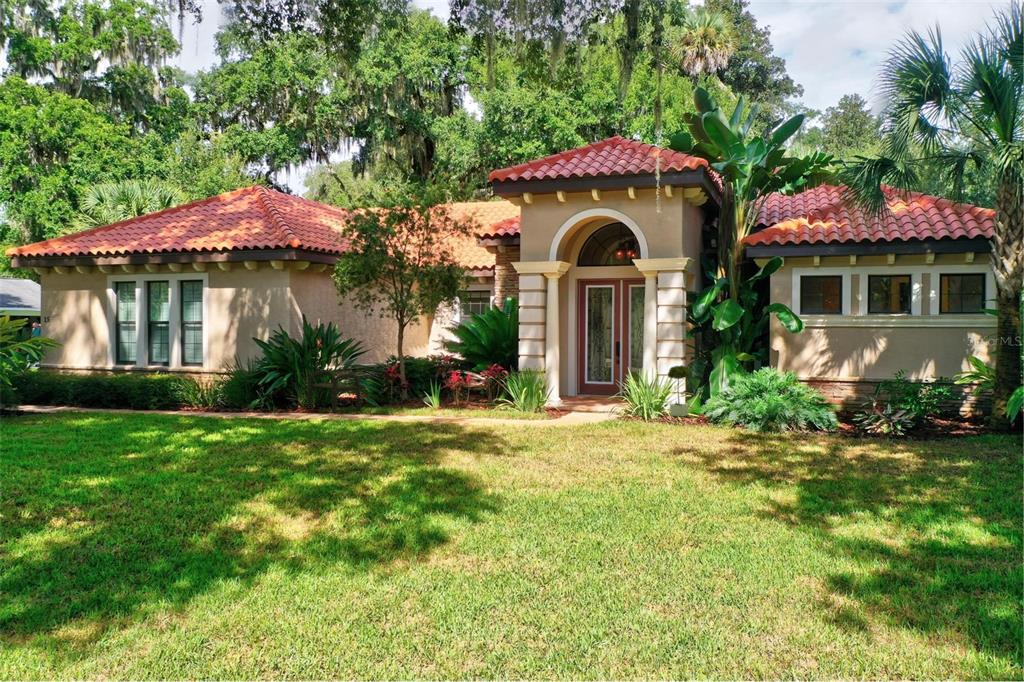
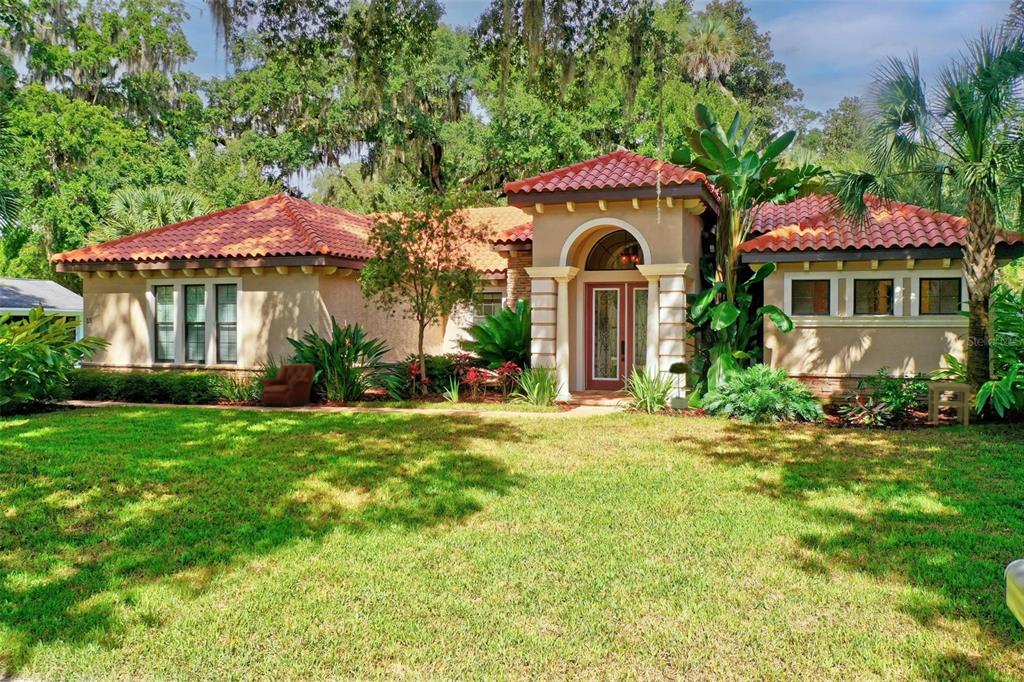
armchair: none [223,366,285,414] -> present [261,364,315,407]
bench: present [307,371,361,413] -> none [337,367,387,406]
side table: none [950,388,1003,436] -> present [927,383,972,426]

